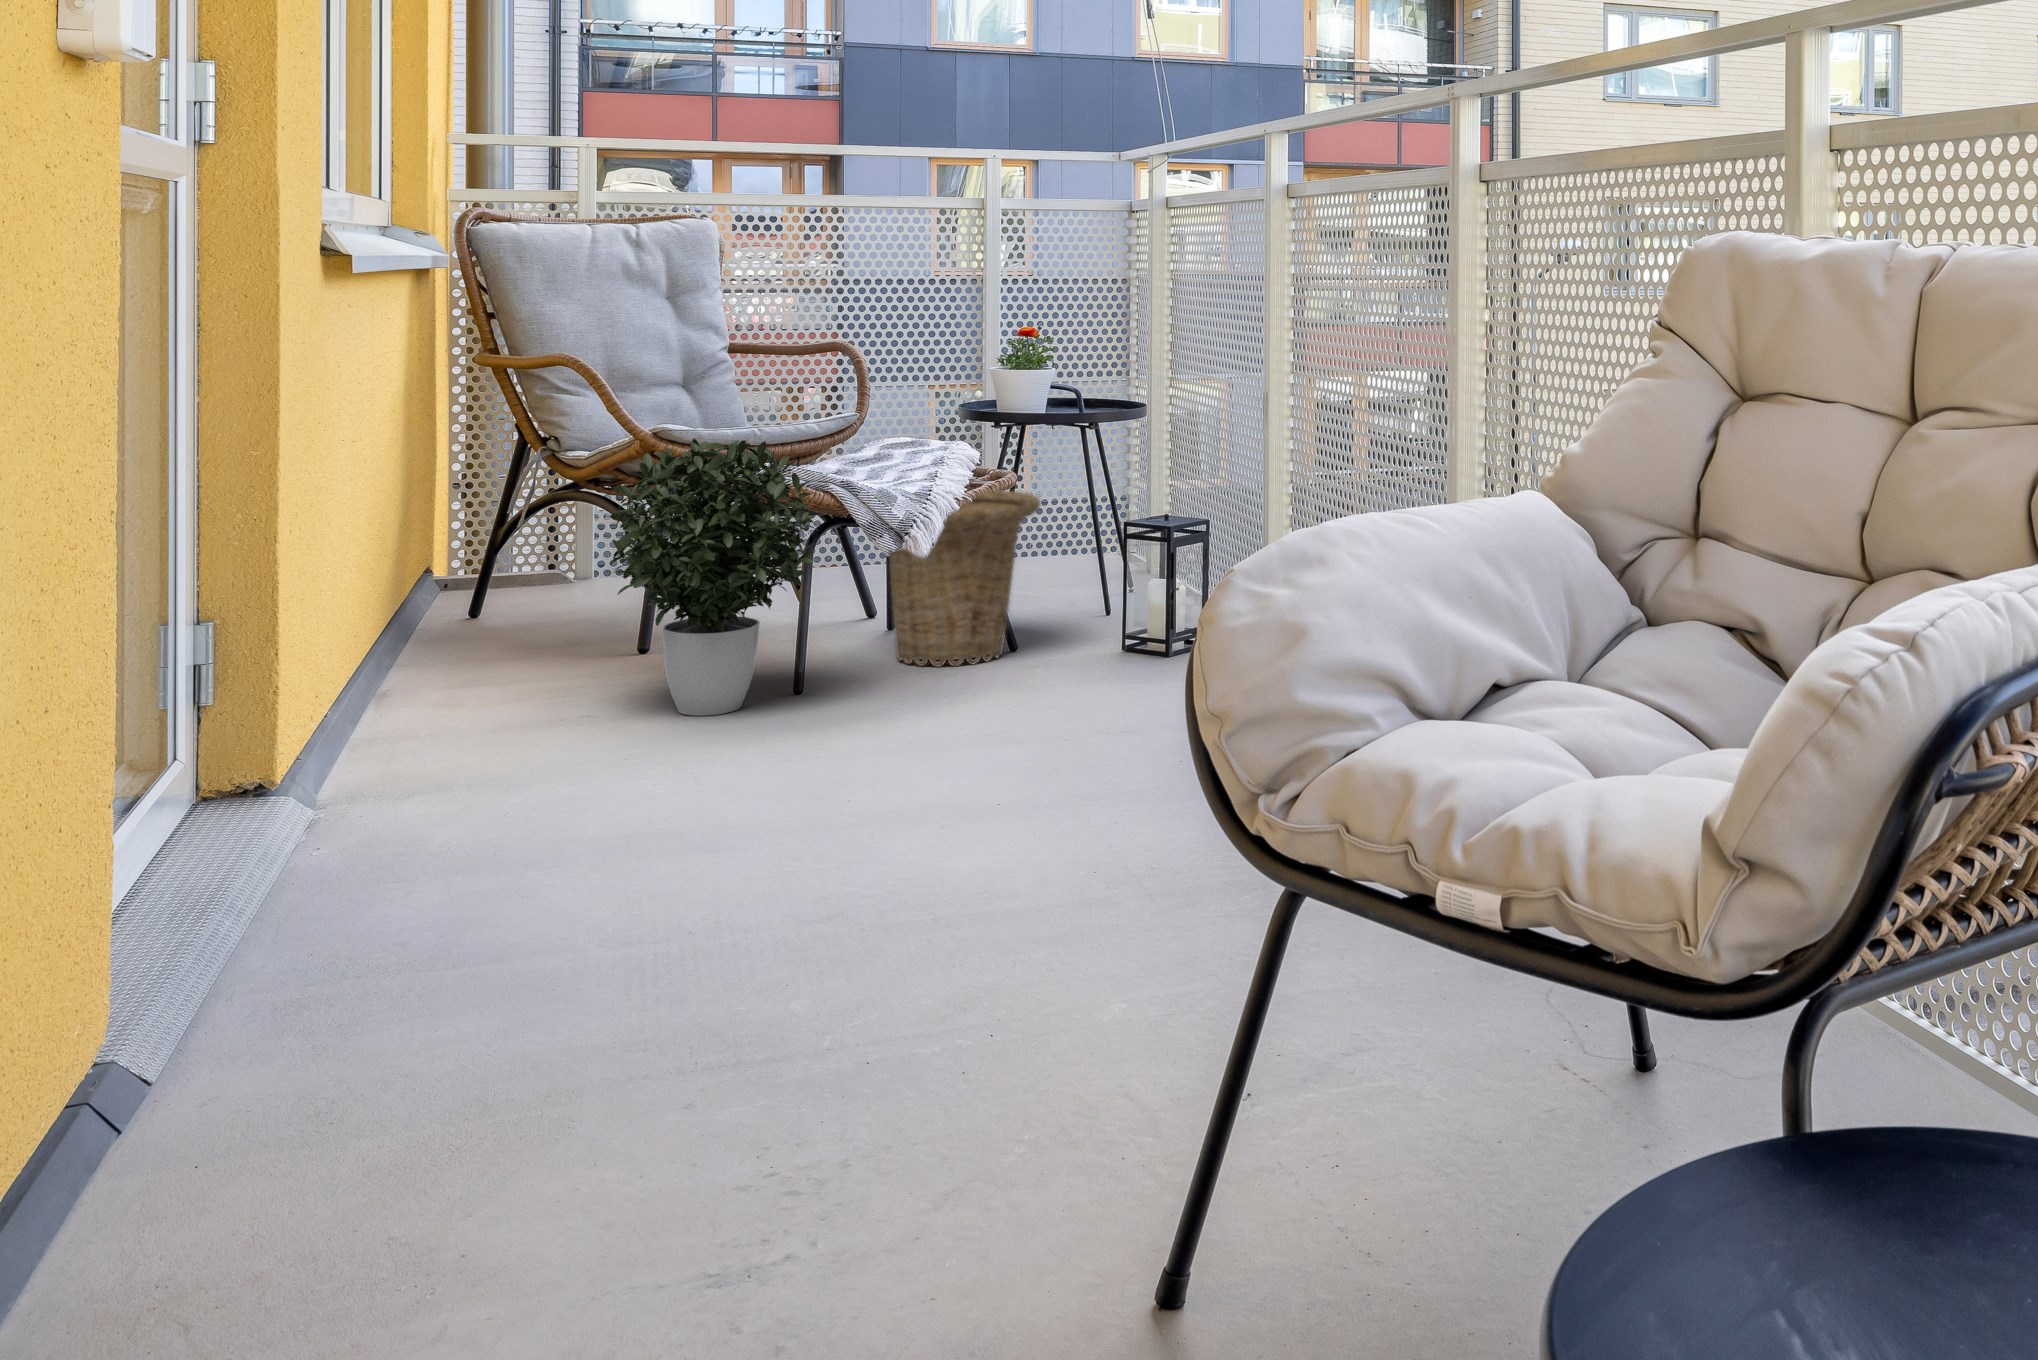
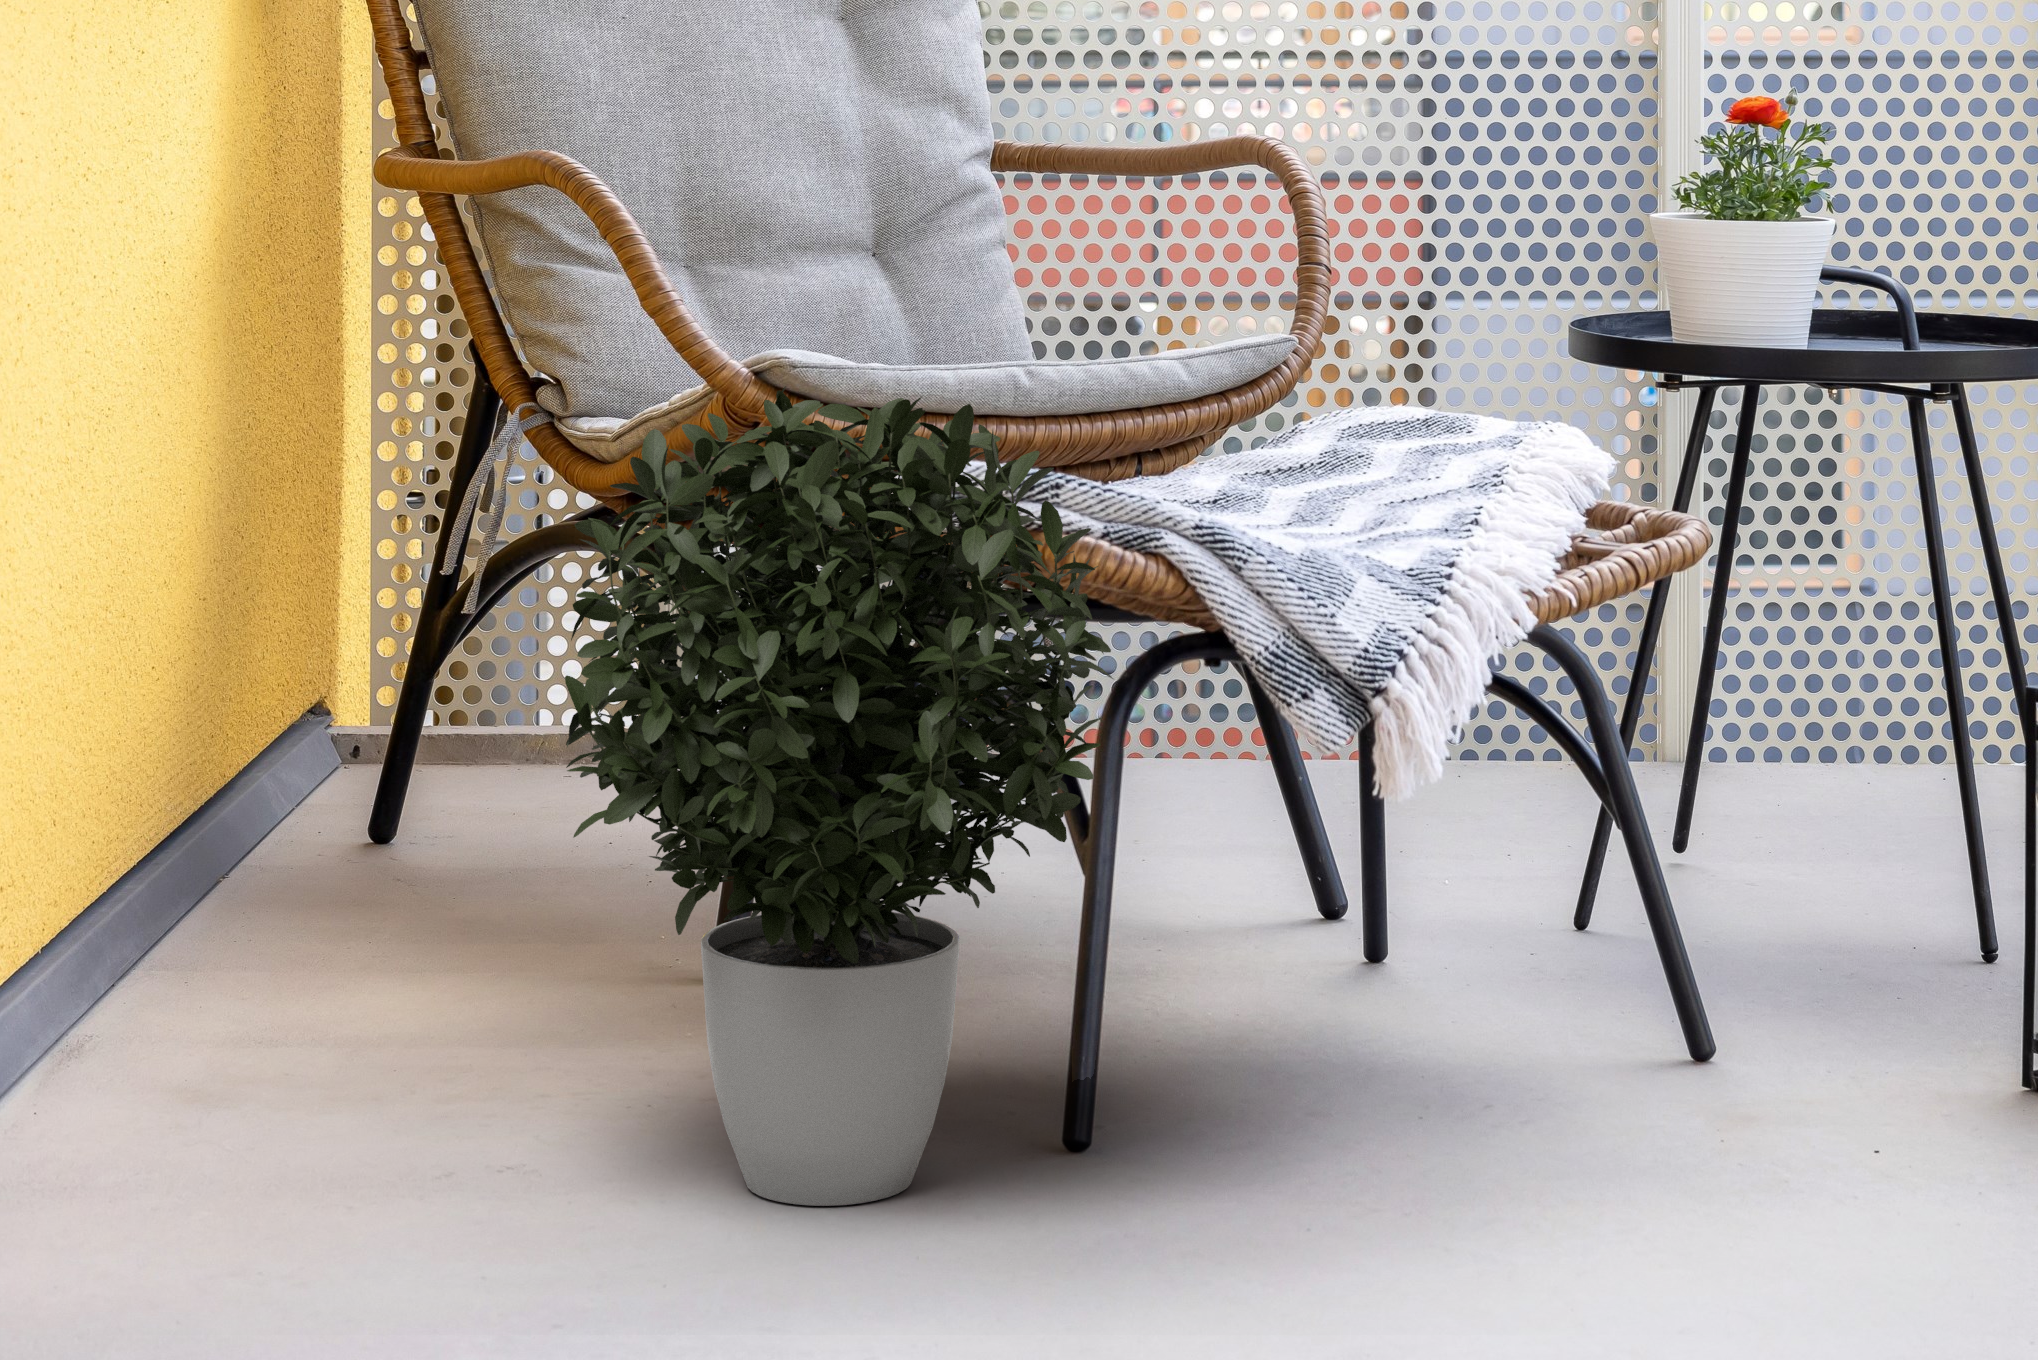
basket: present [888,489,1041,667] -> none [1279,560,1776,1095]

